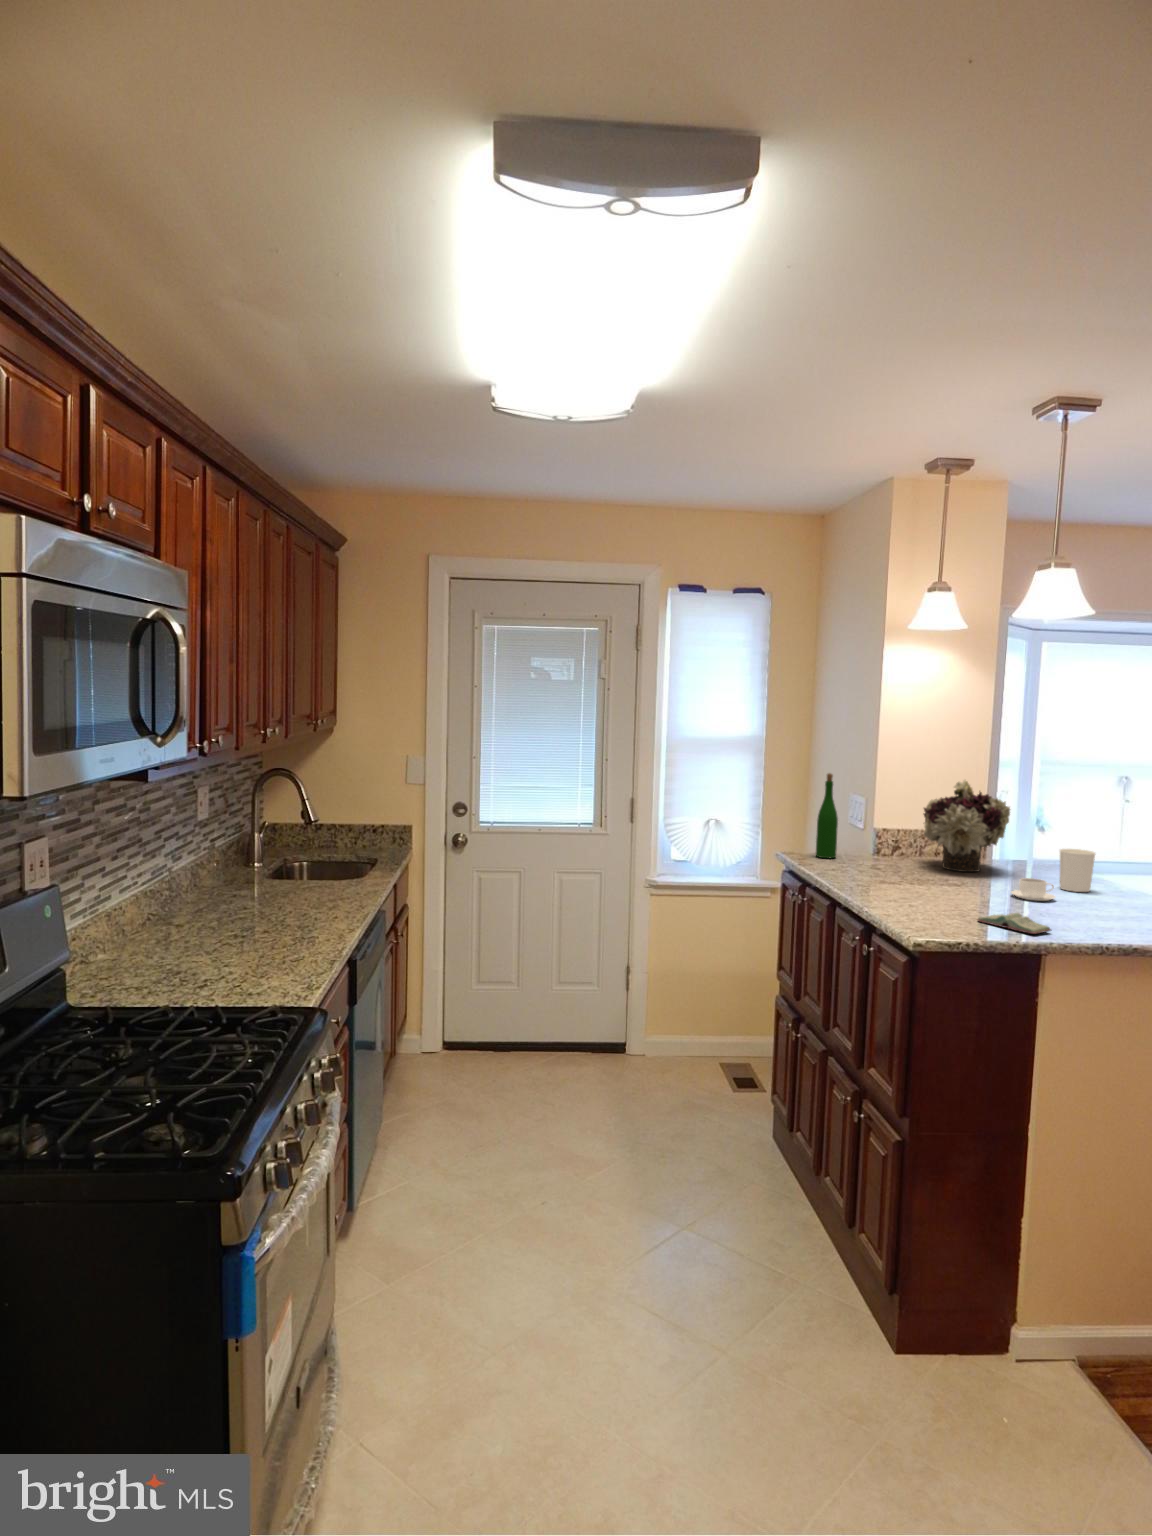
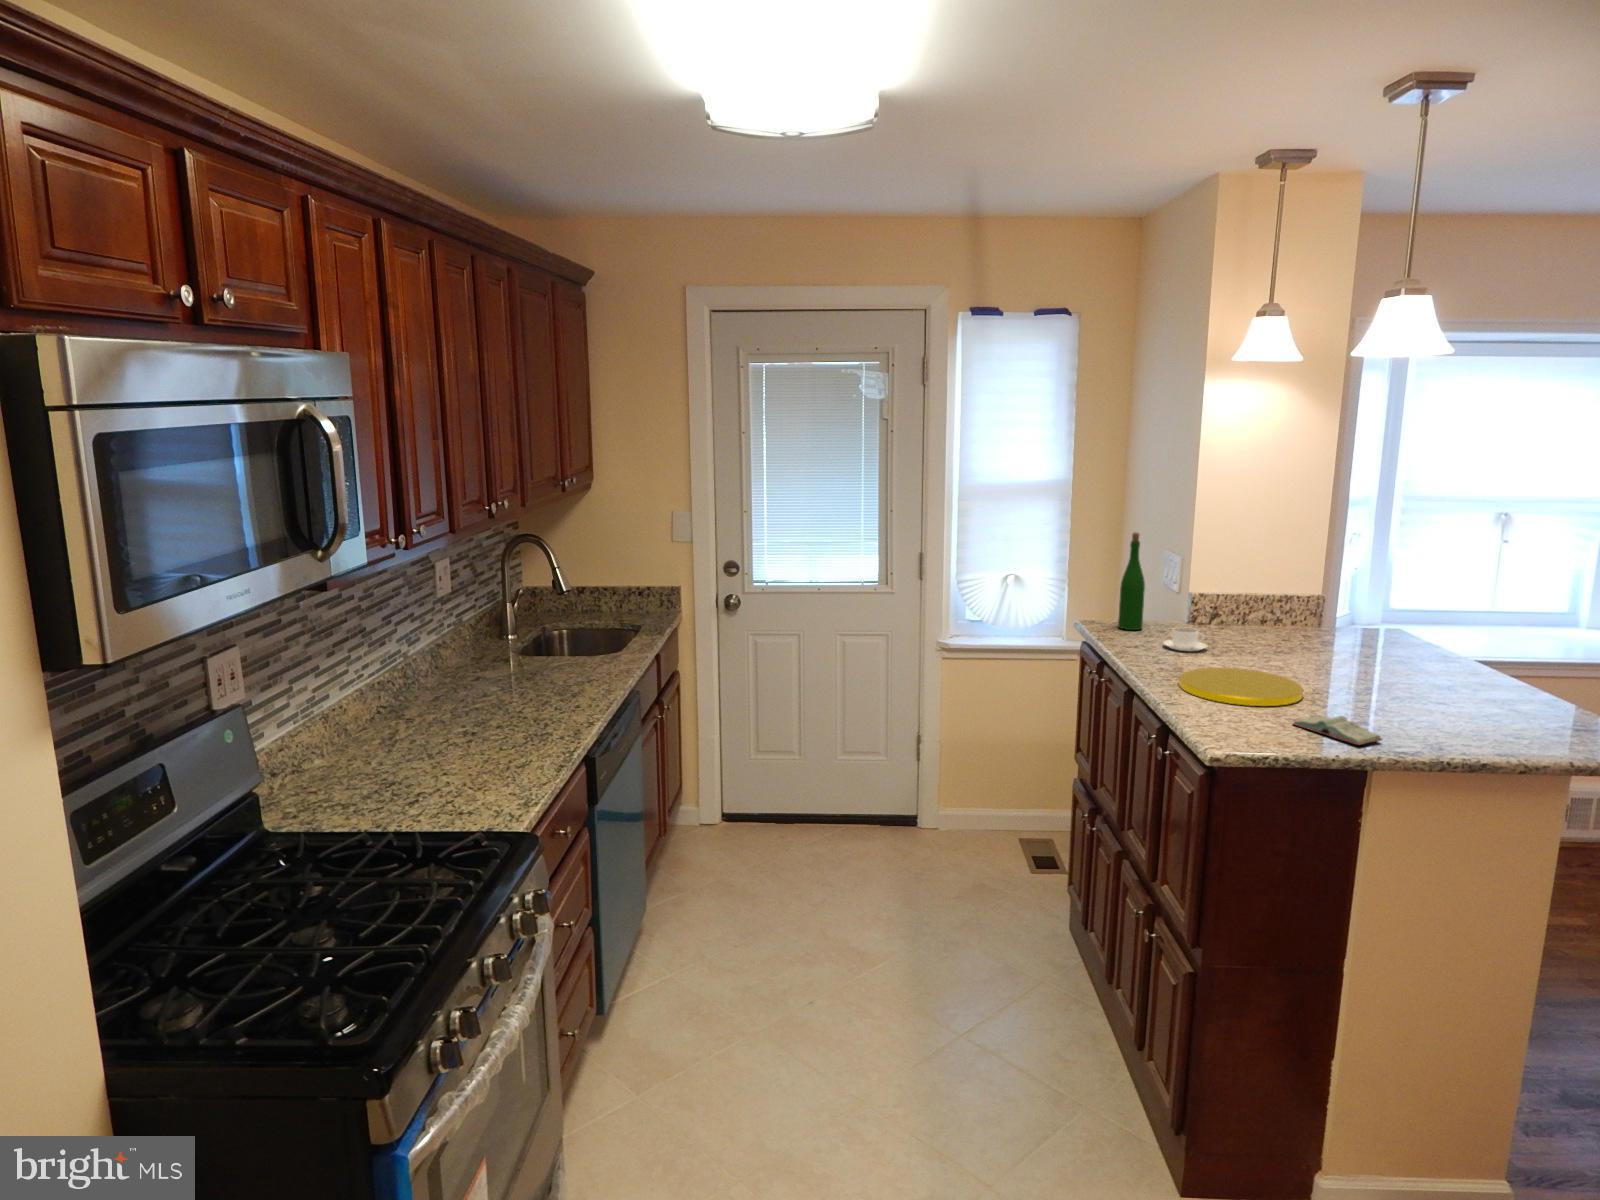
flower arrangement: present [924,780,1010,872] -> none [1246,538,1352,648]
candle holder: present [1060,849,1095,892] -> none [1407,624,1453,677]
coffee cup: present [1011,878,1055,901] -> present [1163,627,1207,651]
plate: none [877,882,981,909] -> present [1179,667,1303,706]

